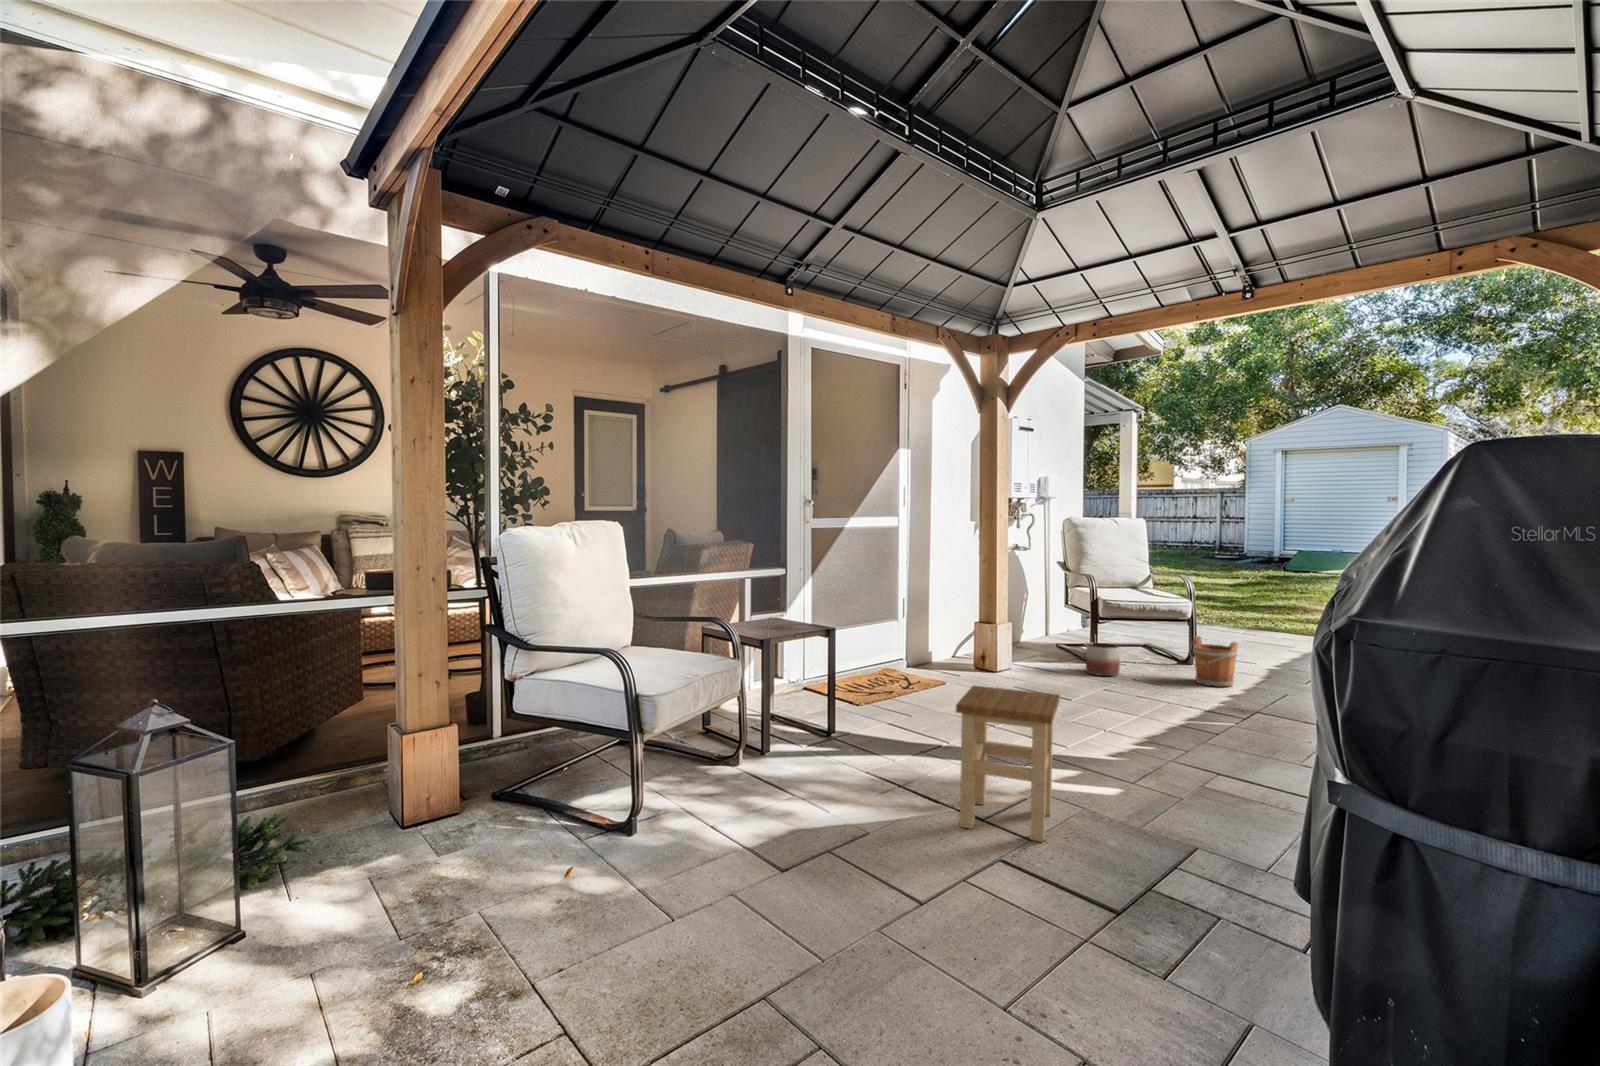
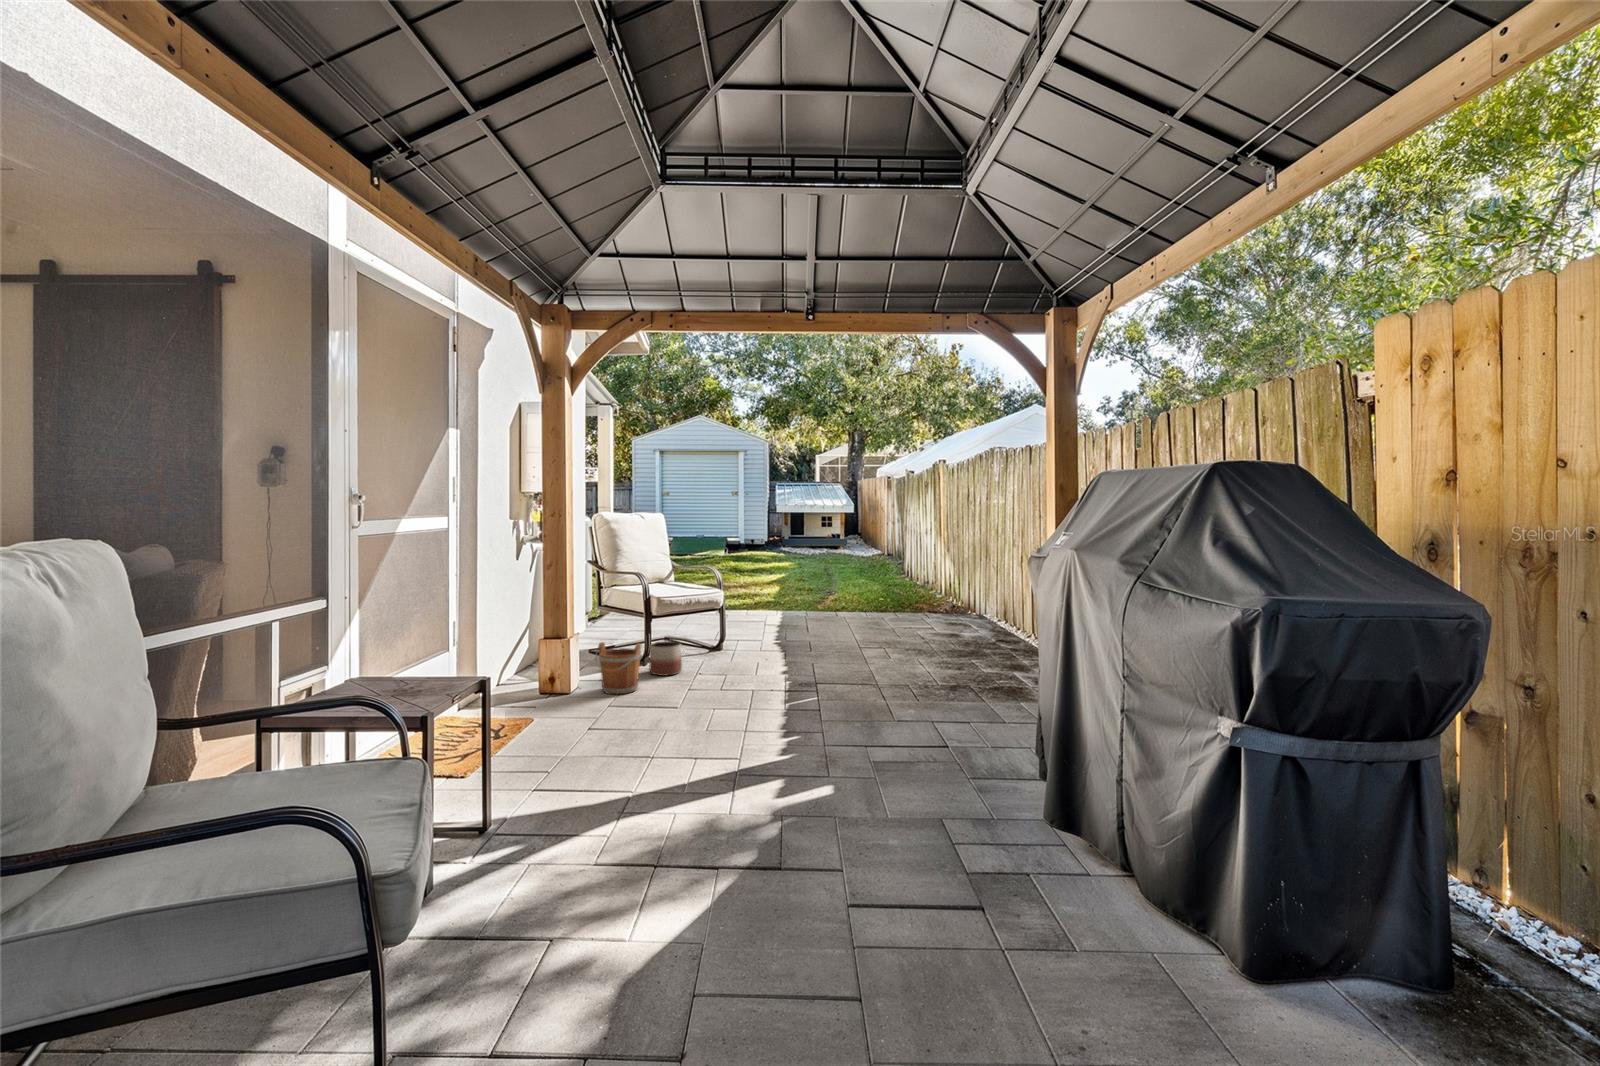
bucket: present [1193,636,1238,687] -> present [595,642,641,694]
stool: present [956,685,1060,842] -> none [752,705,882,882]

